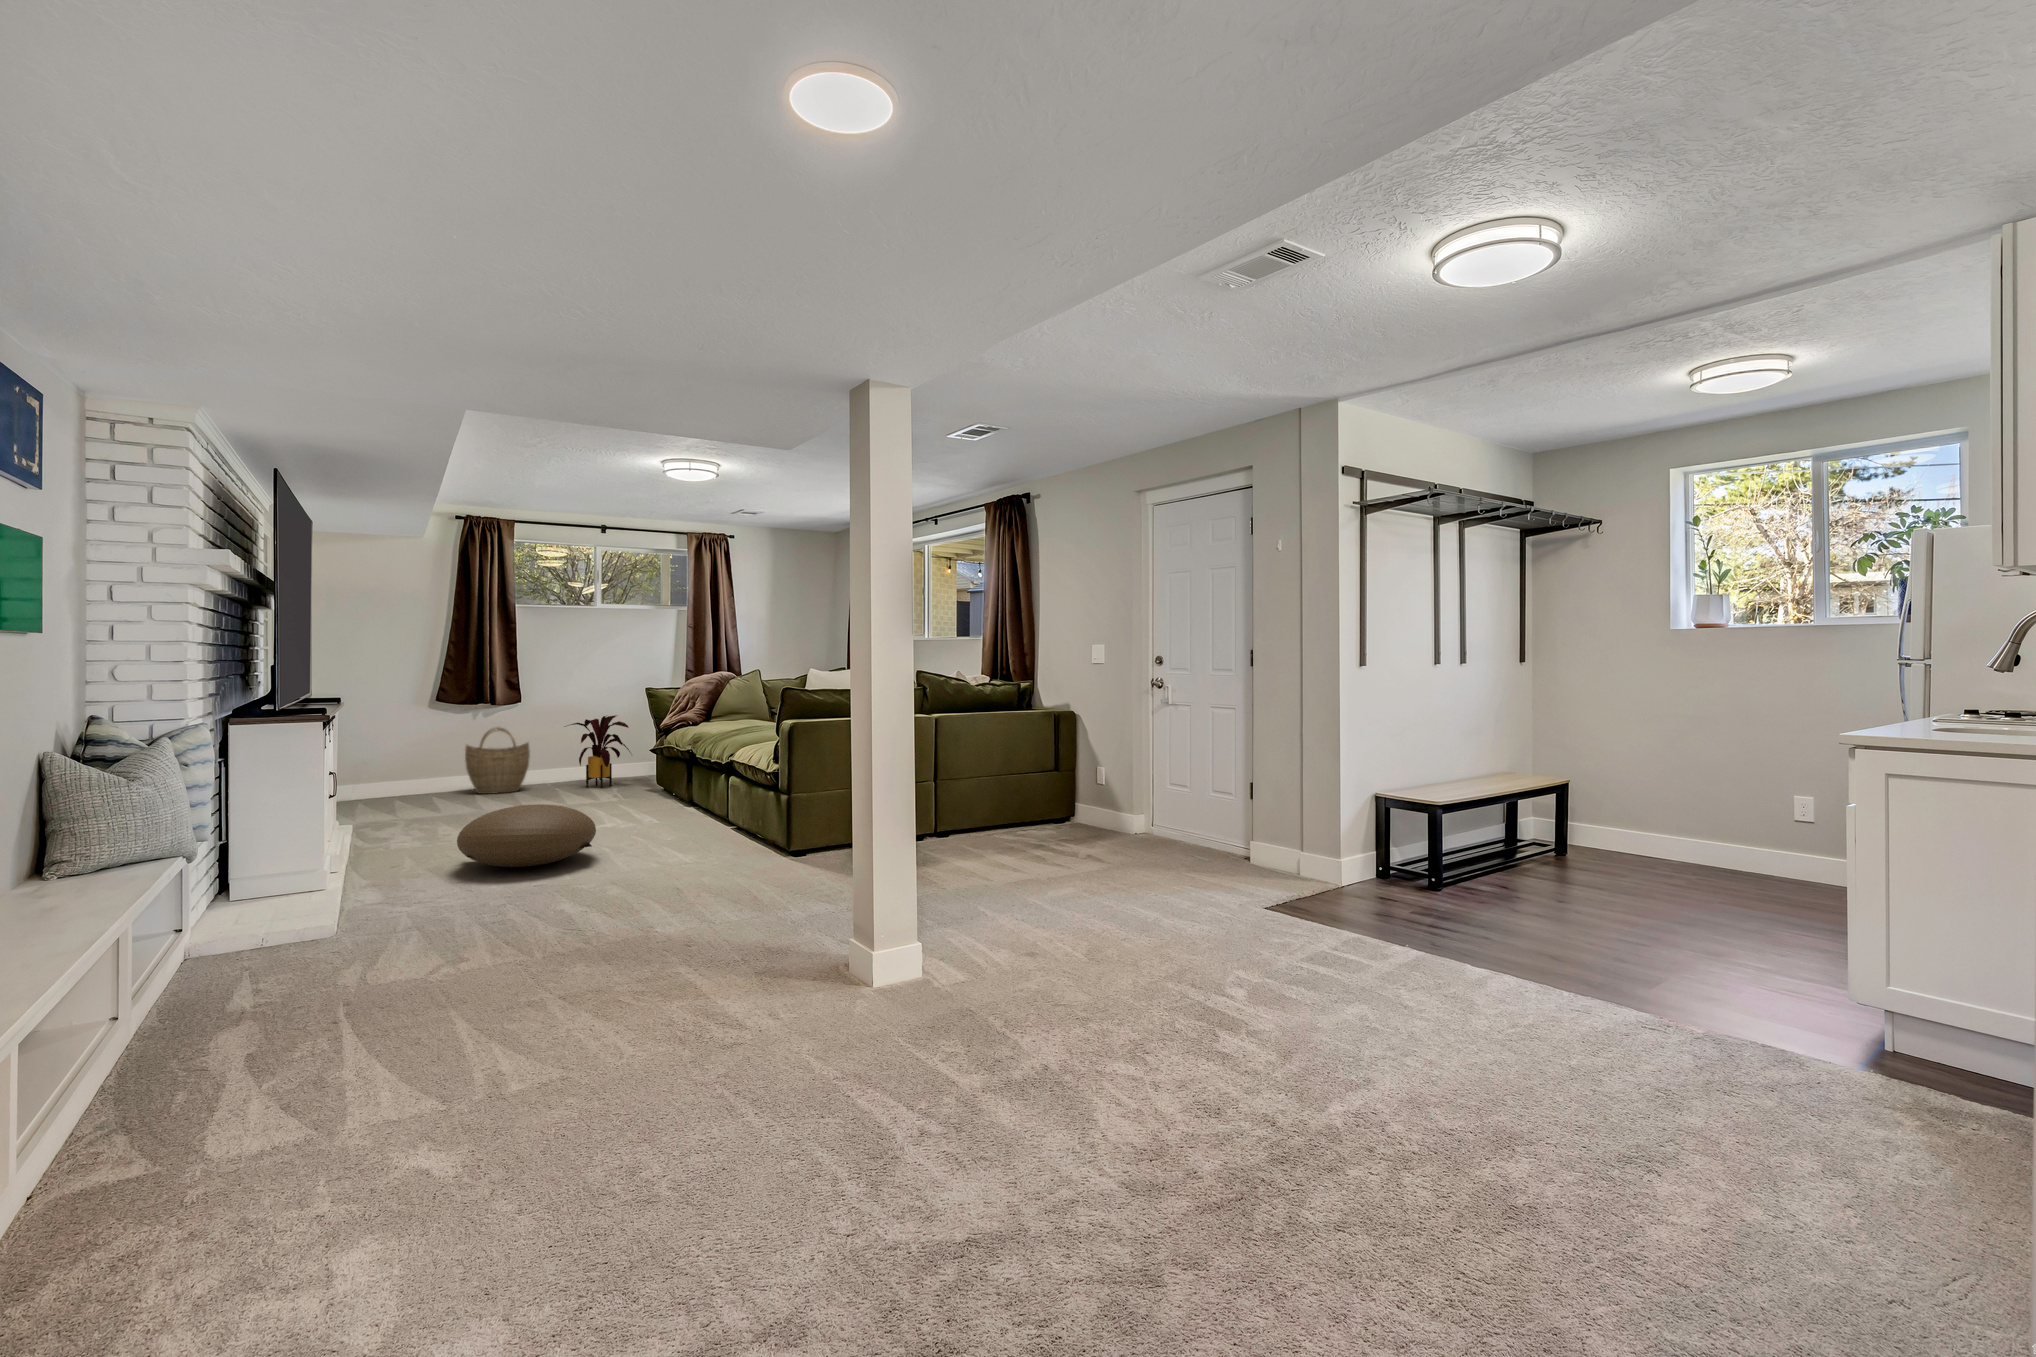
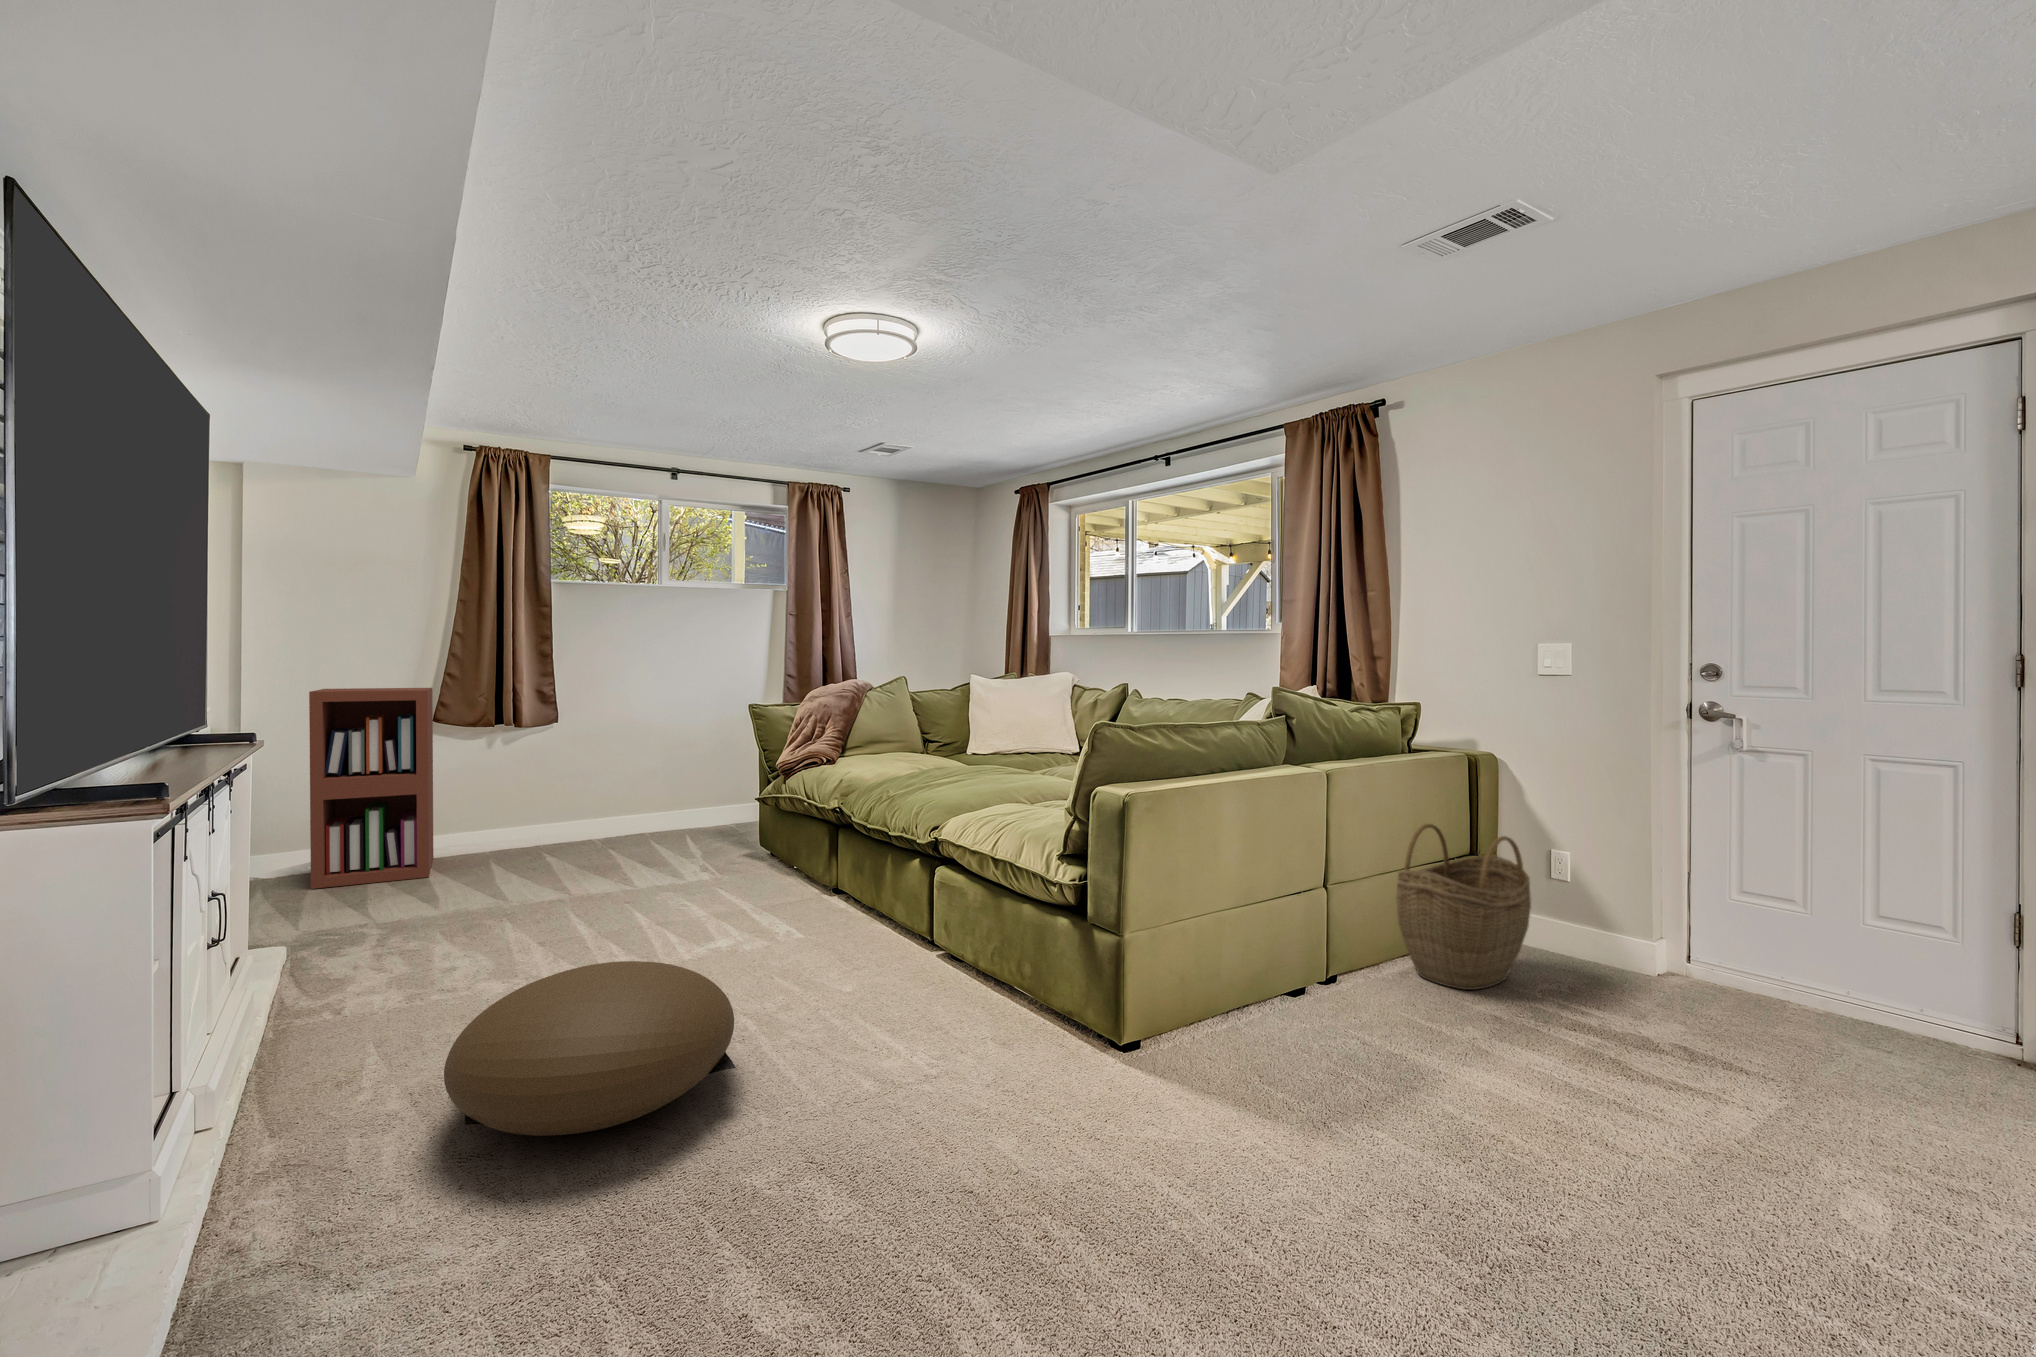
bookshelf: none [362,678,437,804] -> present [309,688,433,889]
house plant: present [568,715,631,788] -> none [620,741,722,849]
woven basket: present [465,727,530,794] -> present [1396,824,1531,990]

